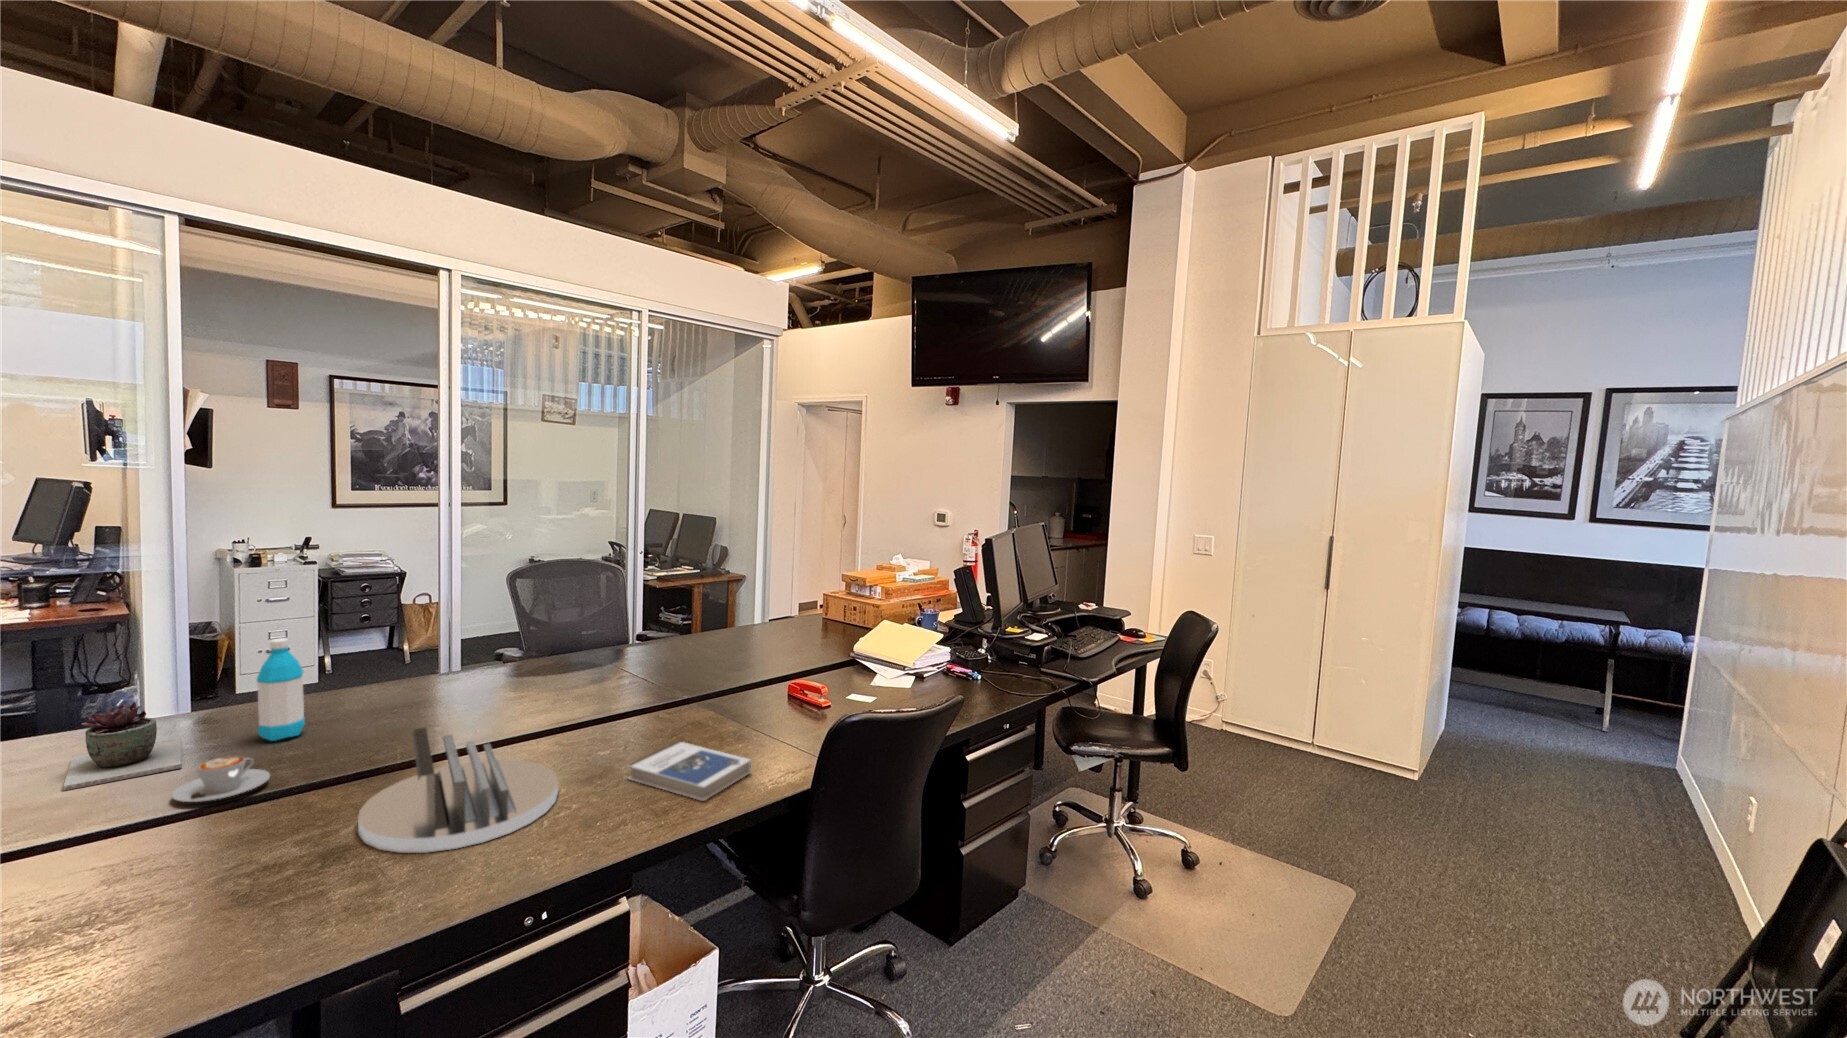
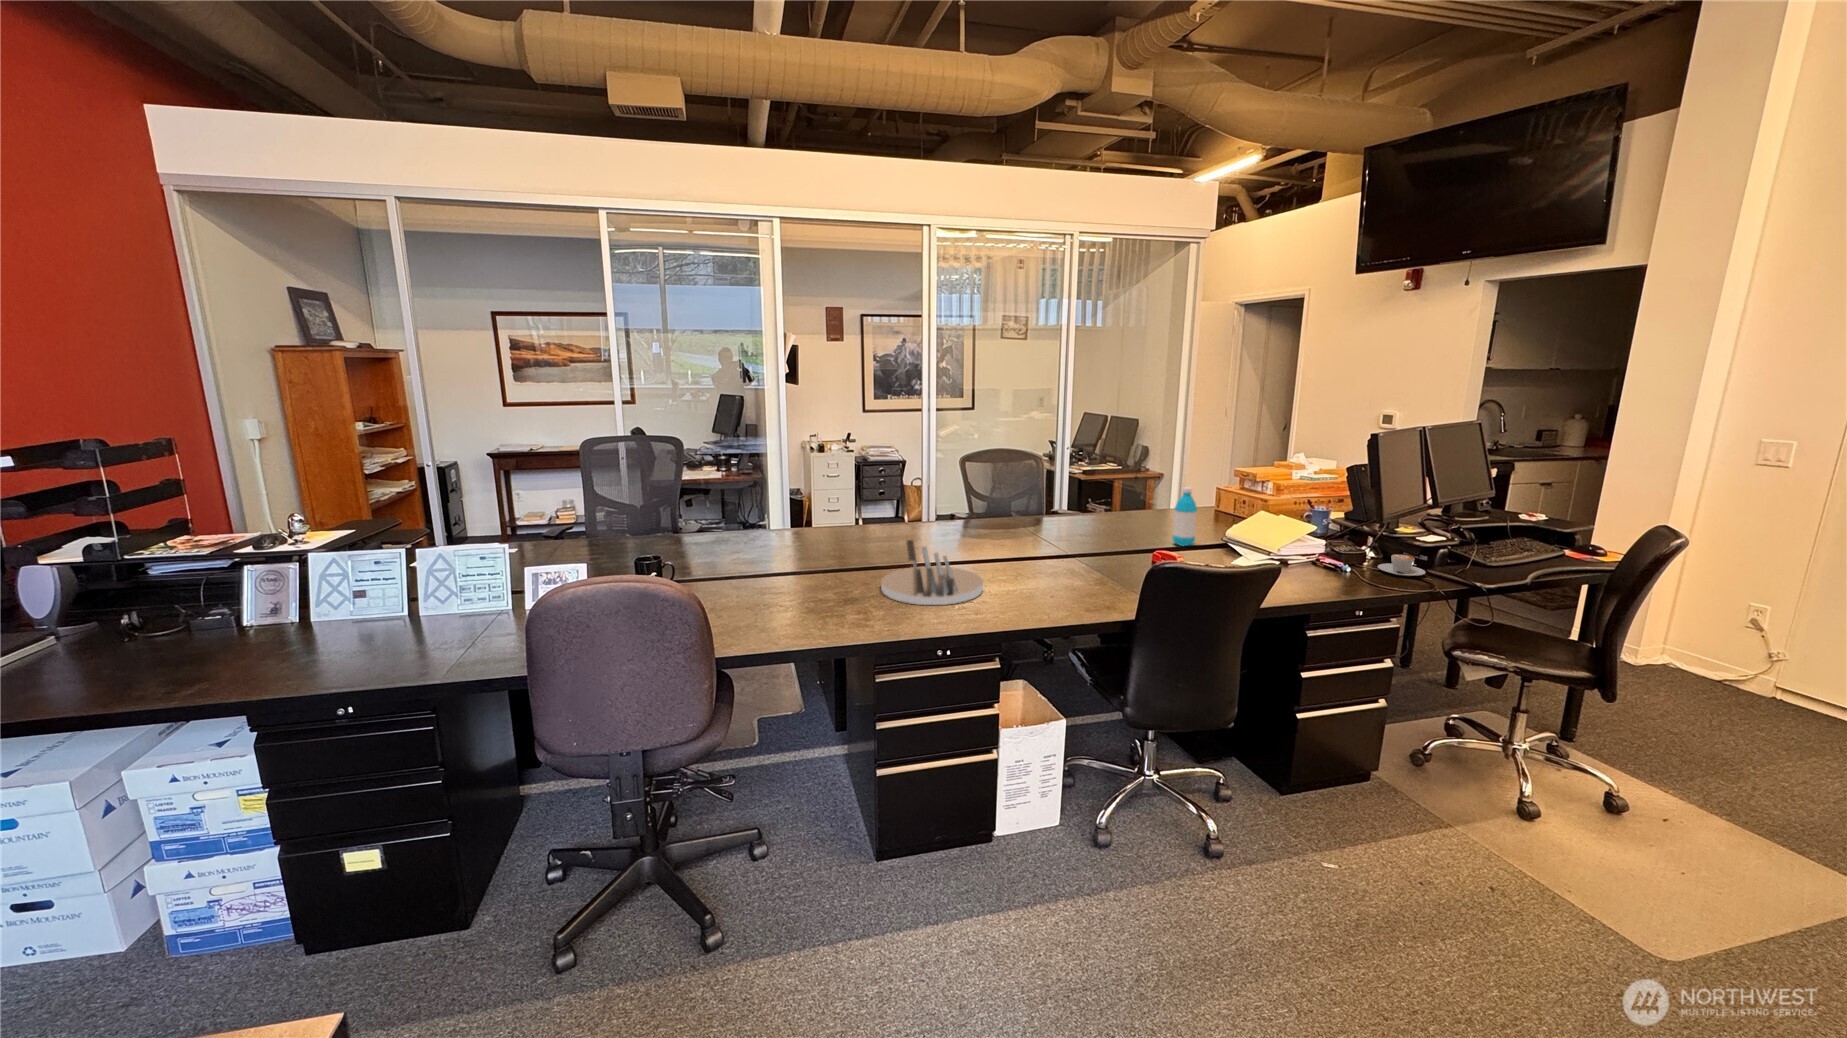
water bottle: present [257,638,305,741] -> present [1172,487,1197,546]
succulent plant: present [63,702,182,791] -> none [762,513,804,553]
hardback book: present [627,741,751,801] -> none [1025,573,1109,609]
coffee cup: present [172,756,270,802] -> present [1378,554,1425,576]

